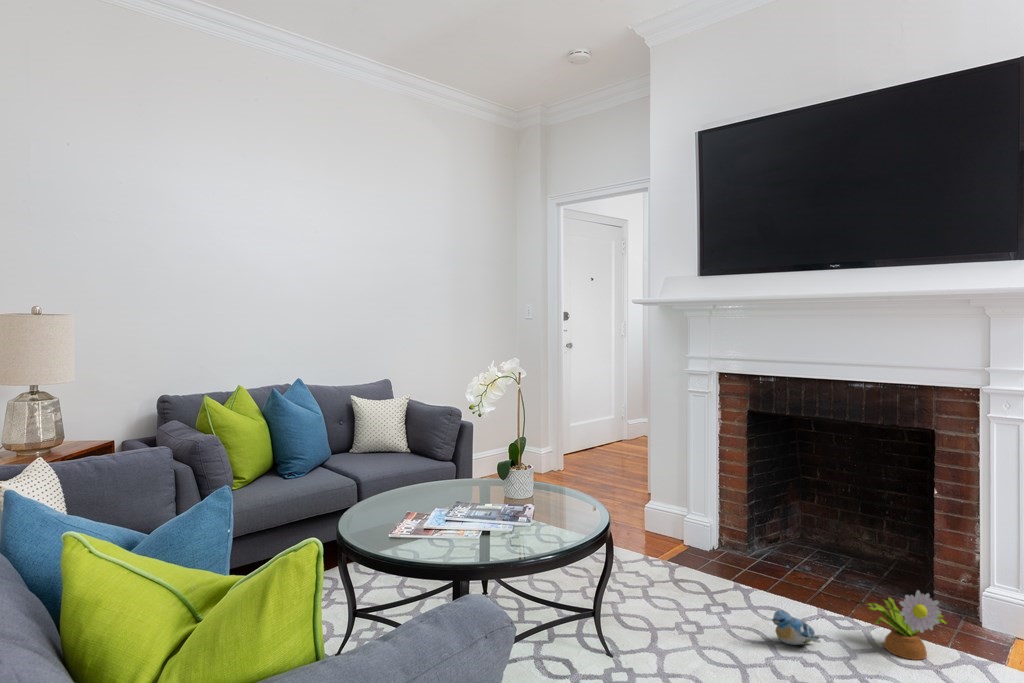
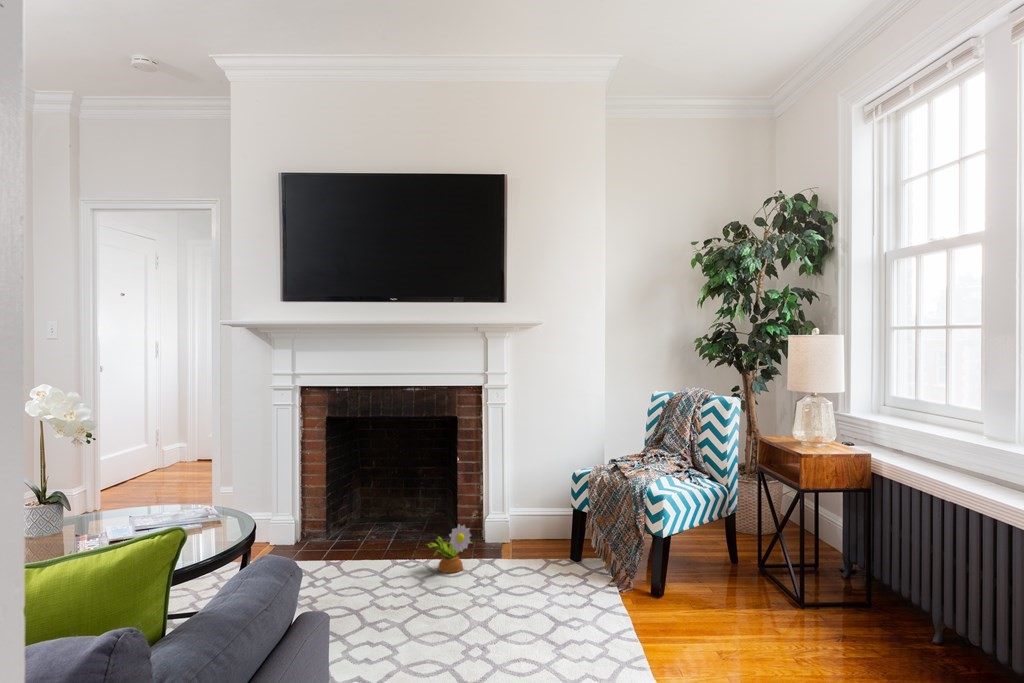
plush toy: present [772,610,820,645] -> none [369,564,403,588]

